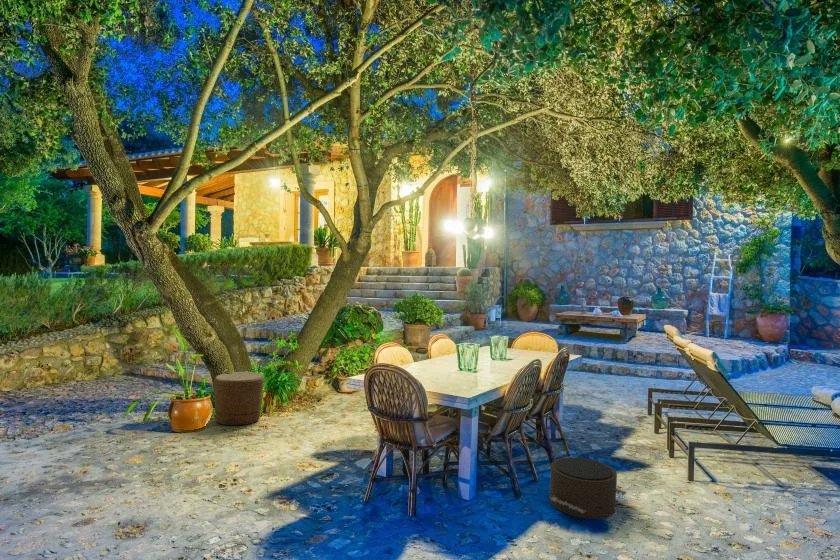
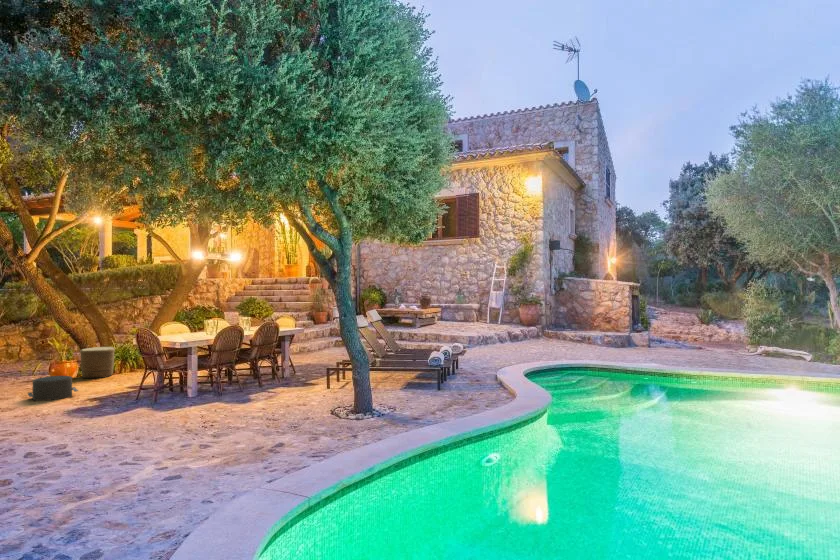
pouf: present [549,457,627,519] -> present [28,376,78,401]

